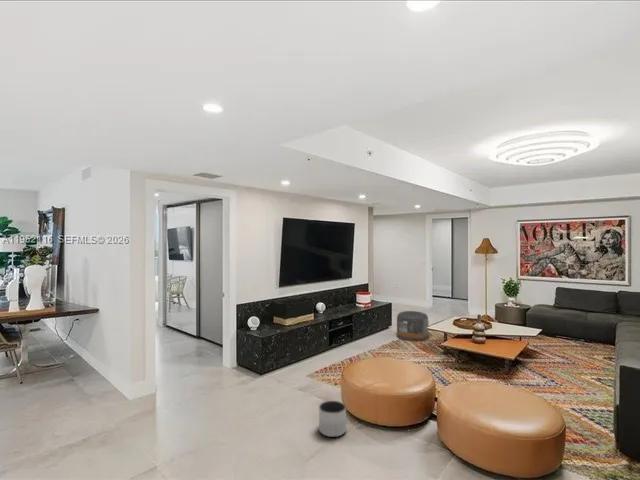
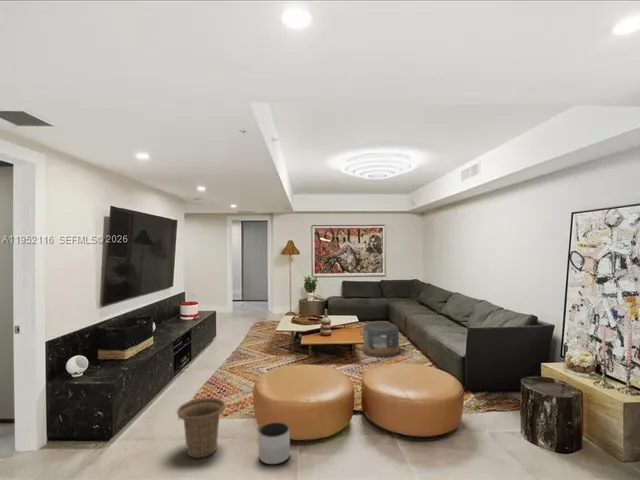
pouf: present [397,311,429,341] -> present [363,322,399,357]
basket: none [275,365,312,411] -> present [177,398,225,458]

